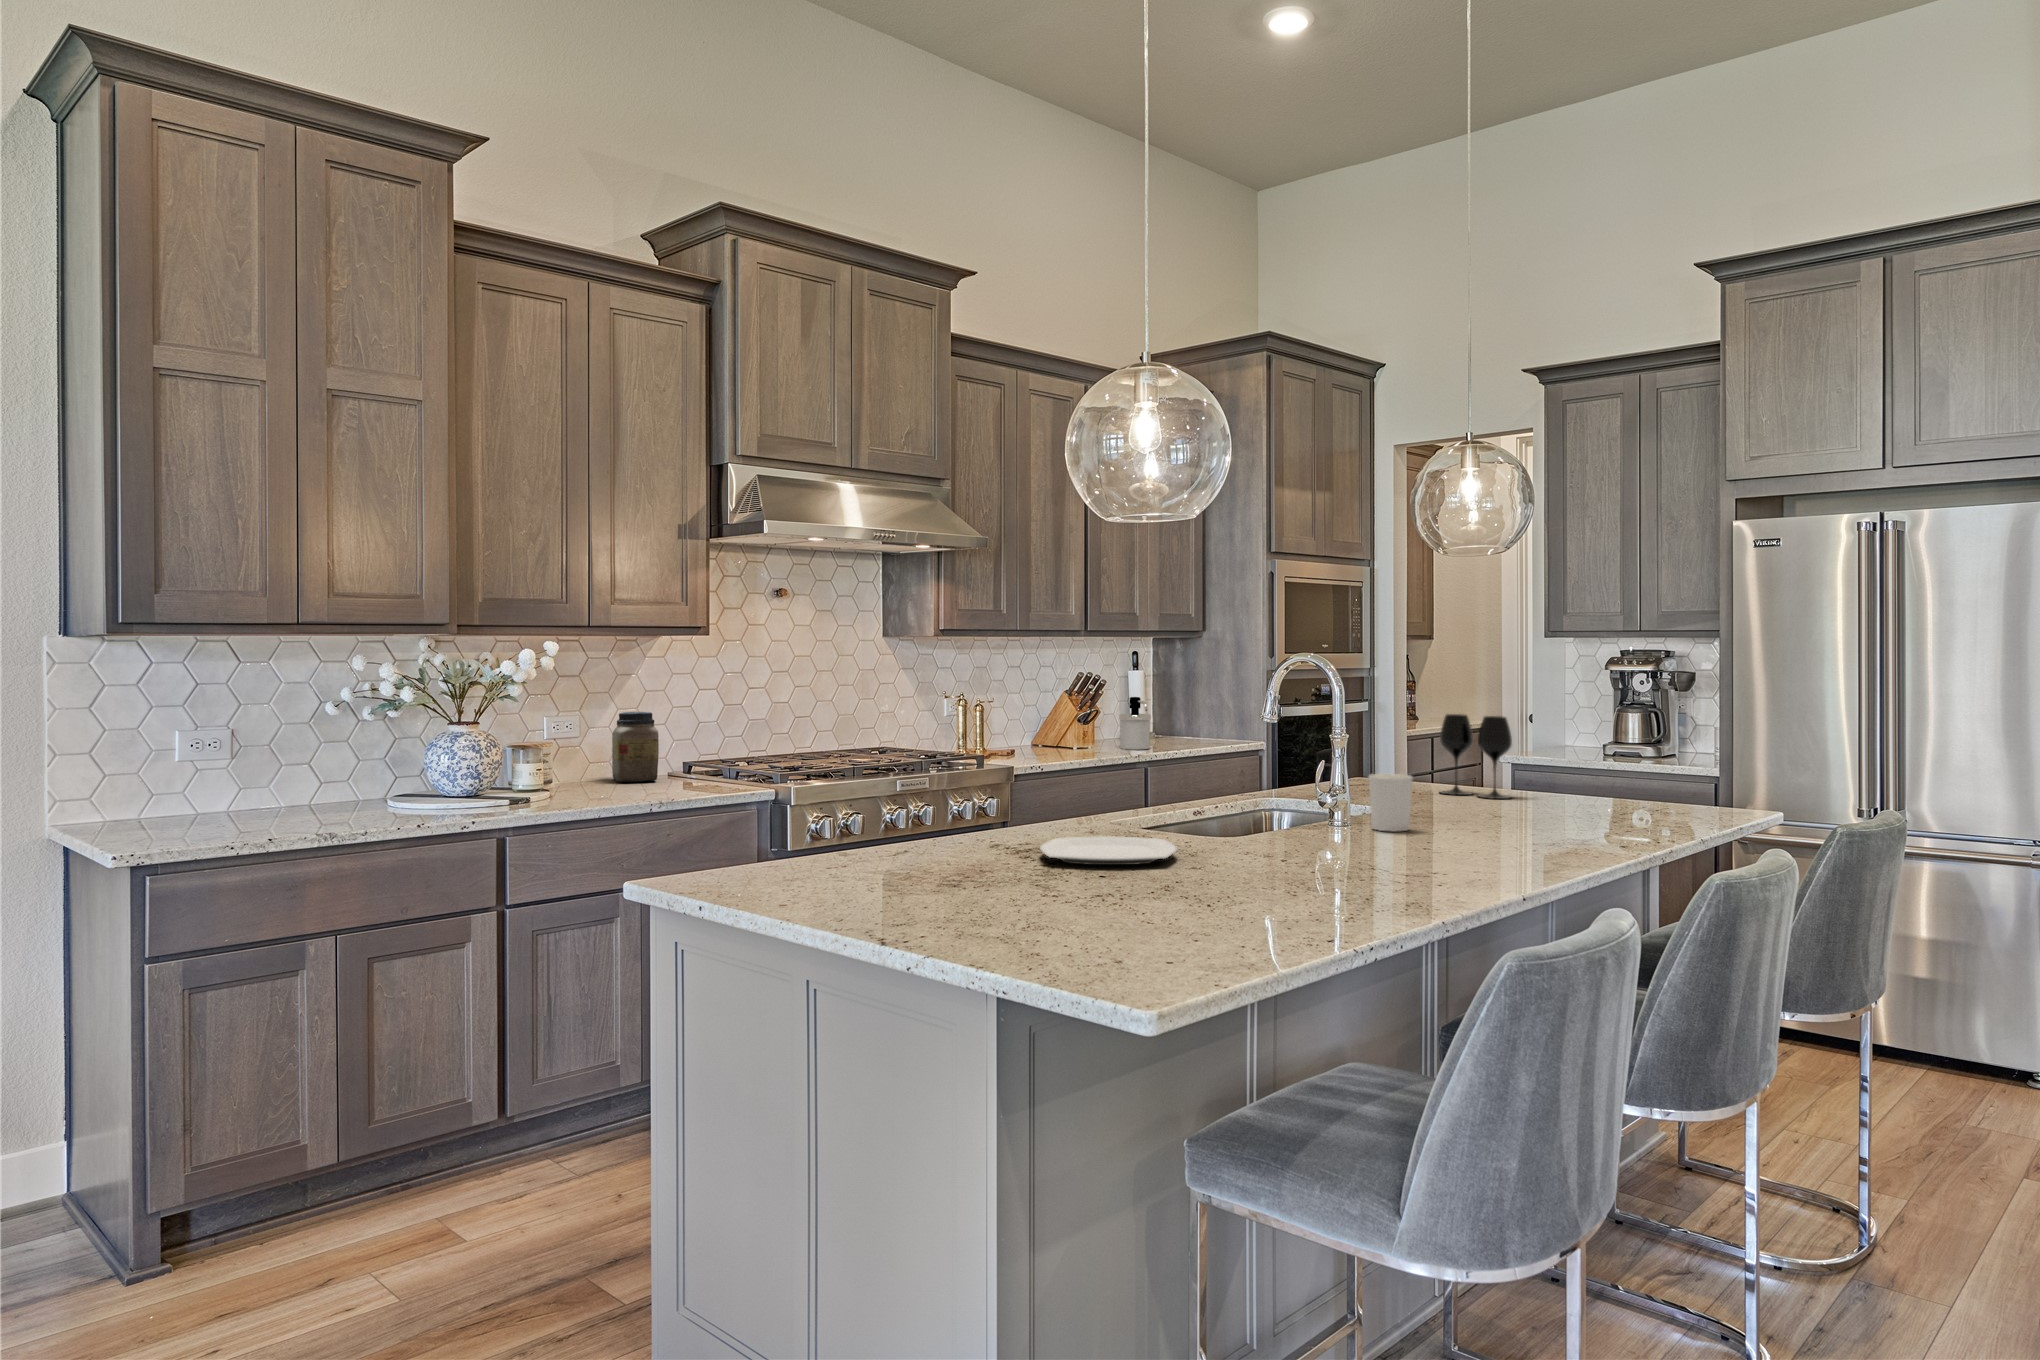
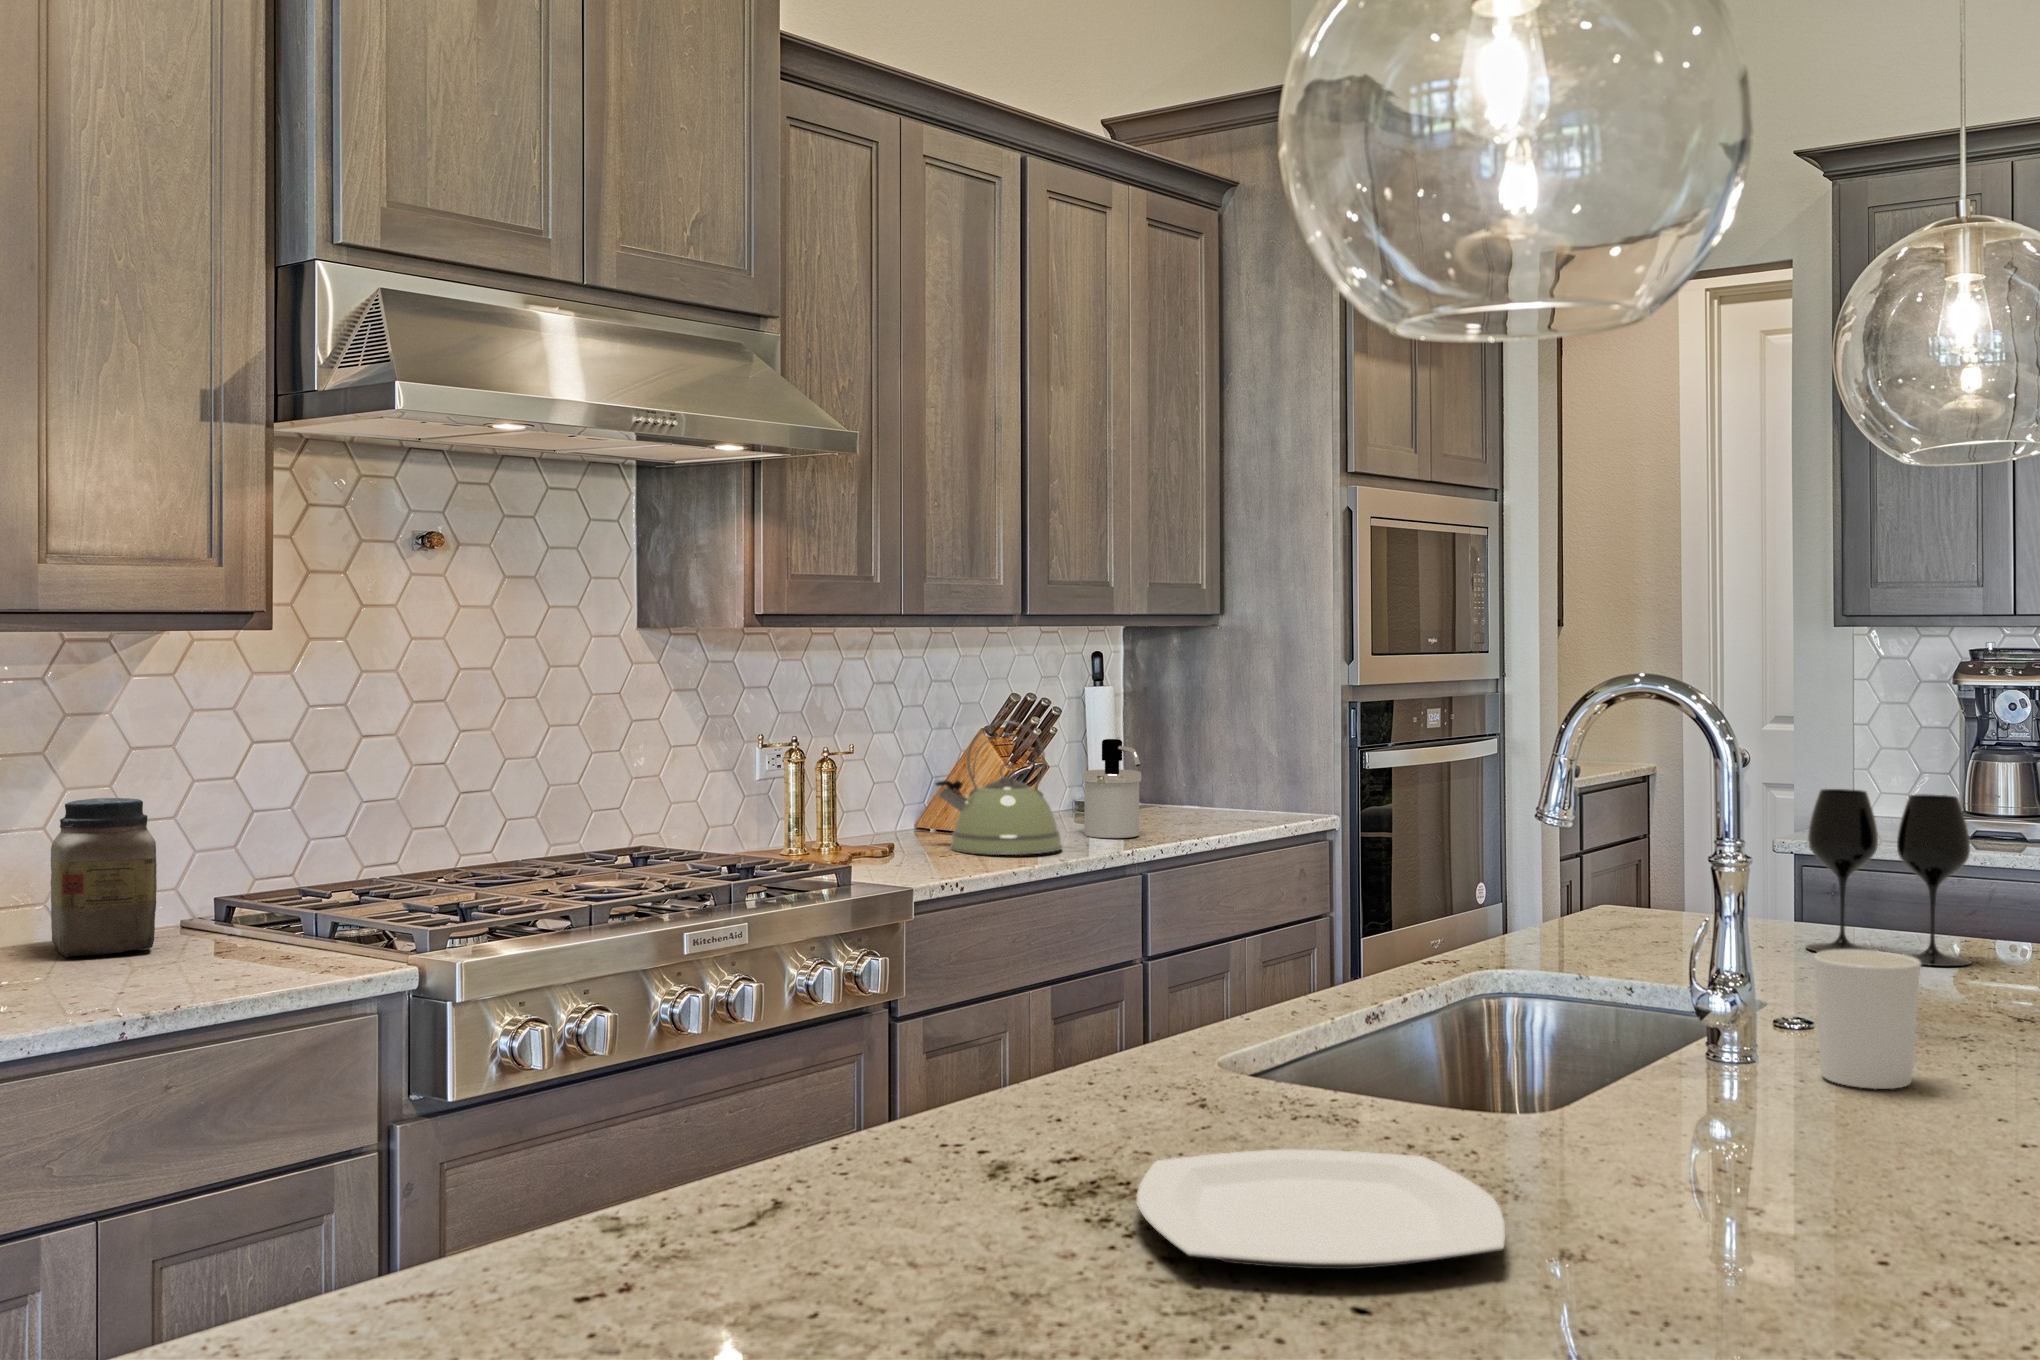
kettle: none [1037,686,1104,755] -> present [936,720,1062,855]

